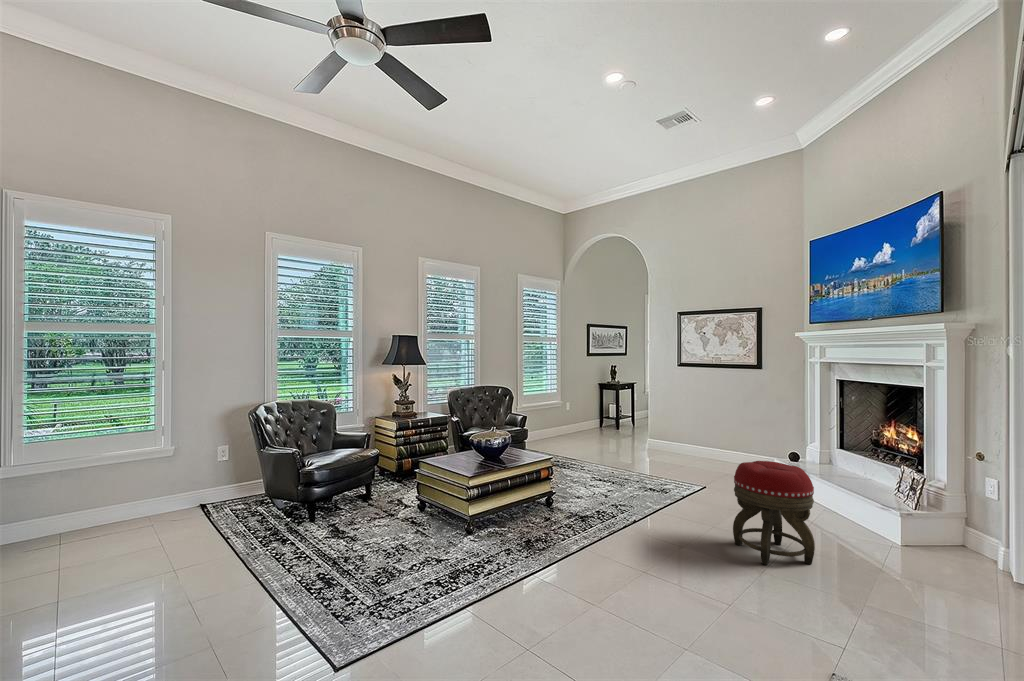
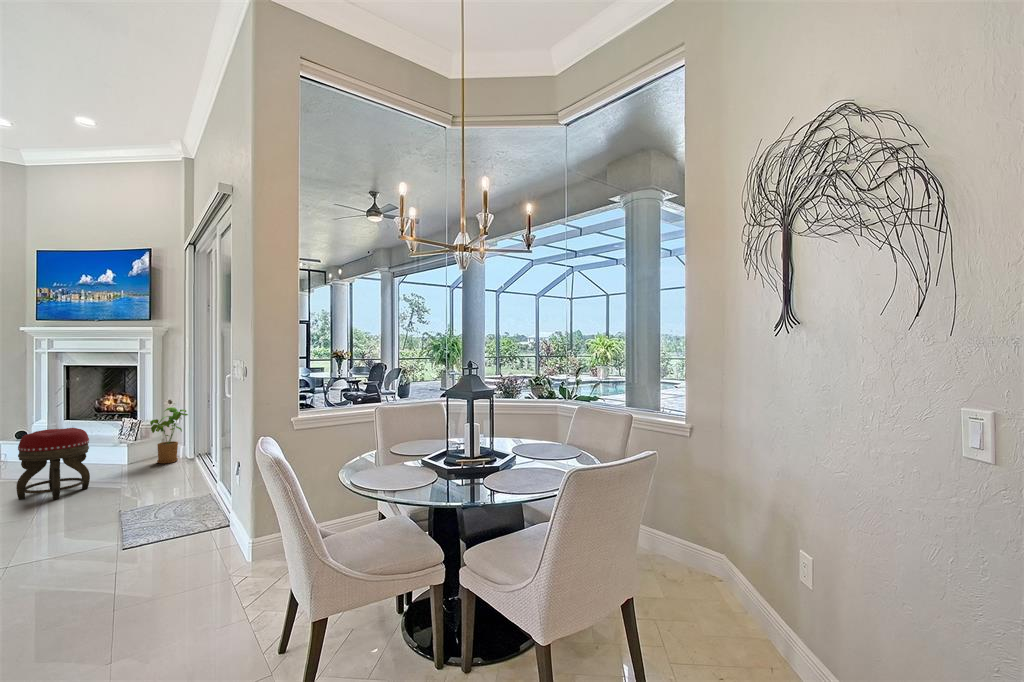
house plant: none [928,468,1008,573] -> present [150,407,188,463]

